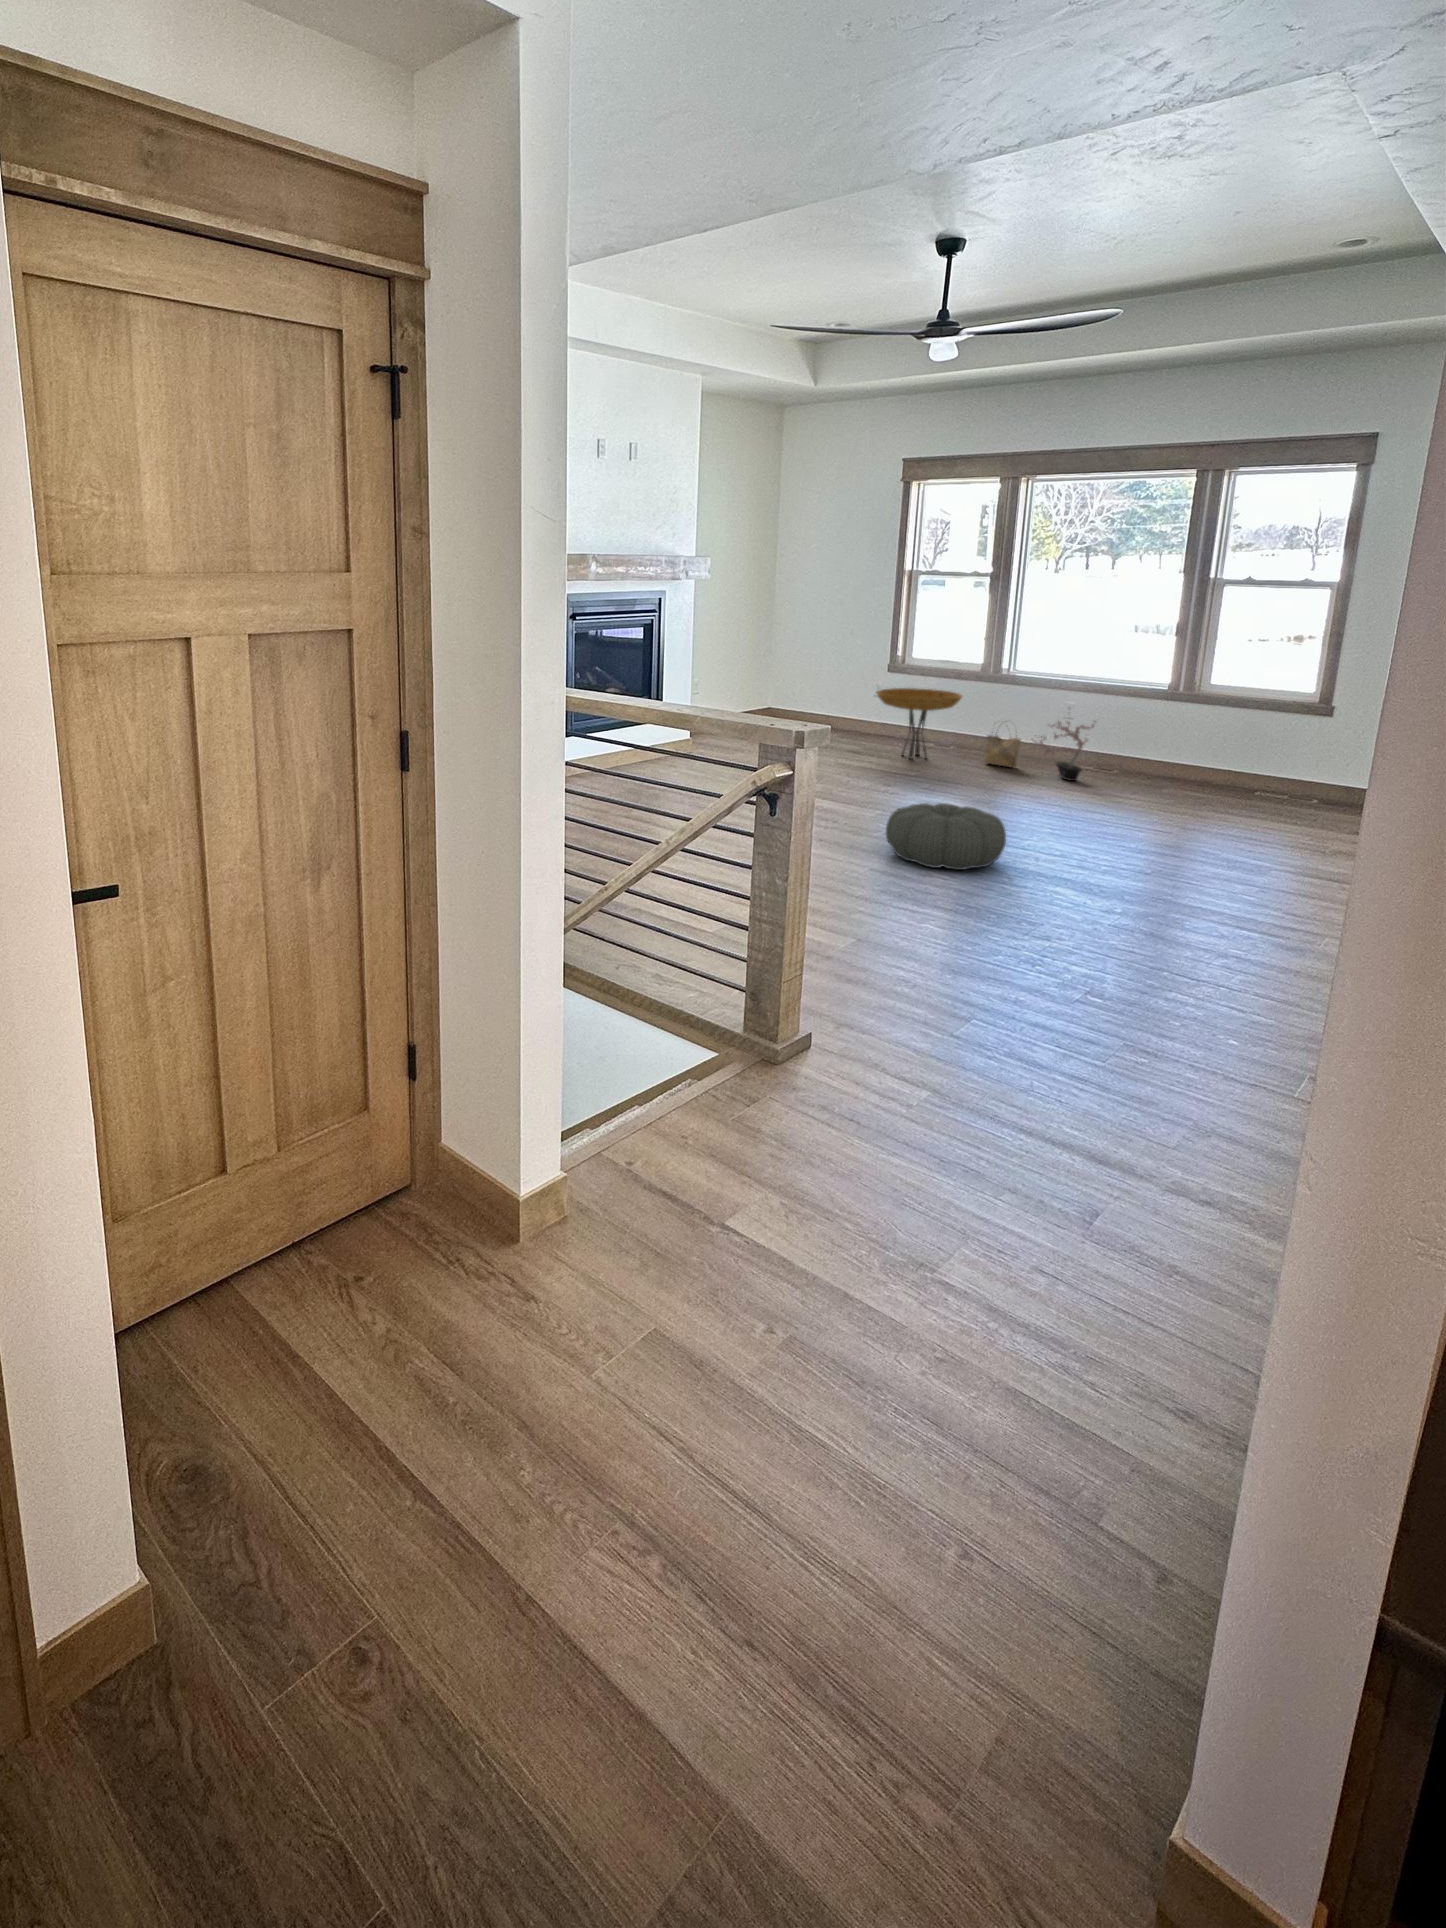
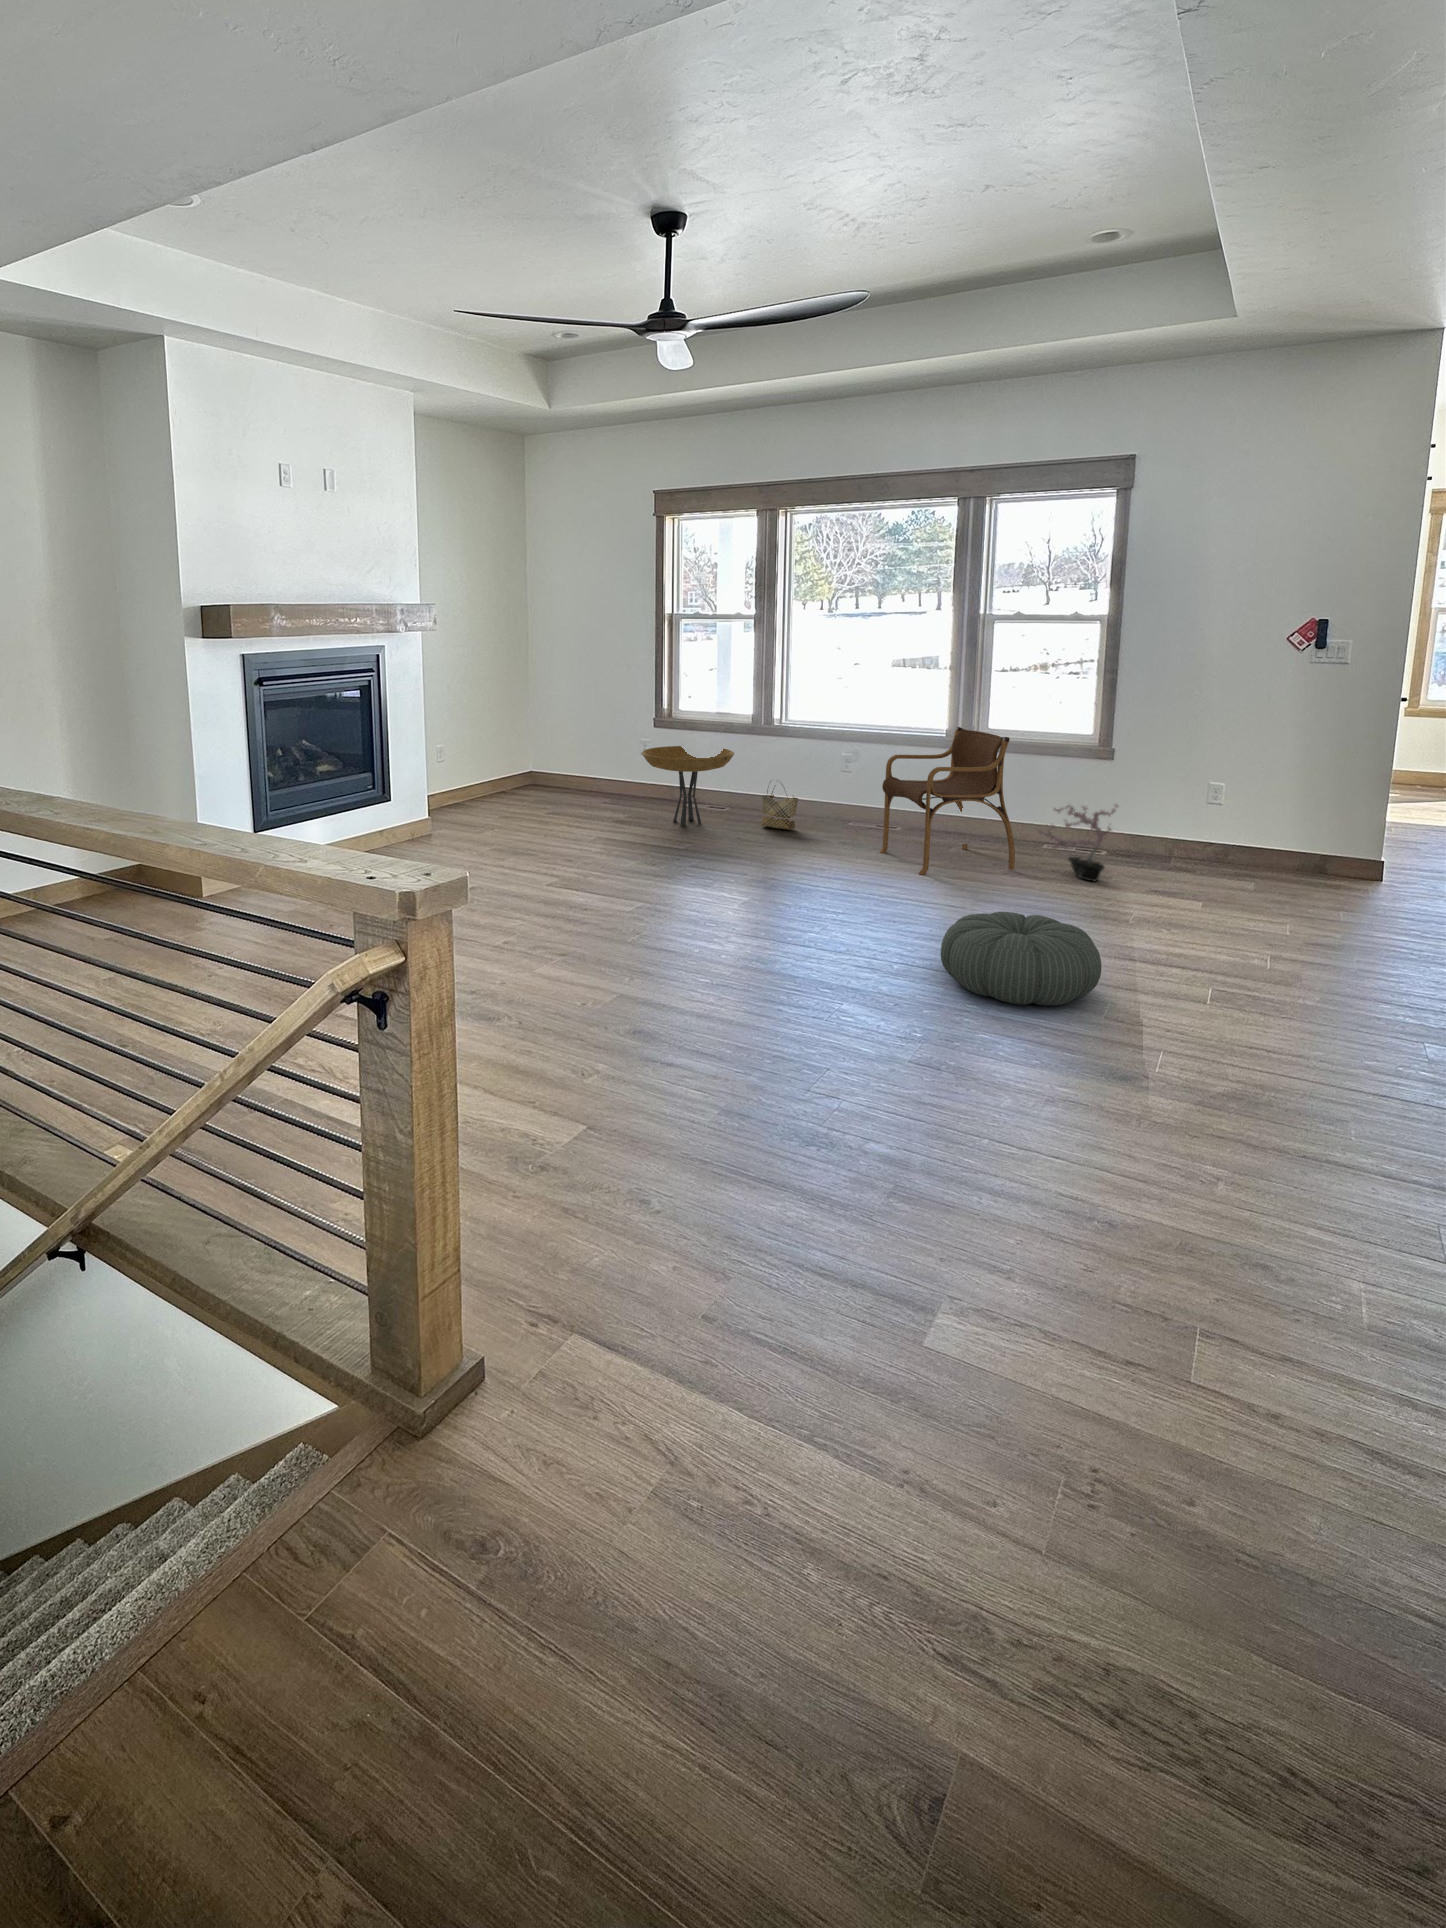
armchair: none [1096,678,1231,809] -> present [879,727,1015,874]
potted plant: present [1034,721,1096,781] -> present [1036,804,1119,881]
pouf: present [885,803,1006,870] -> present [941,911,1102,1005]

